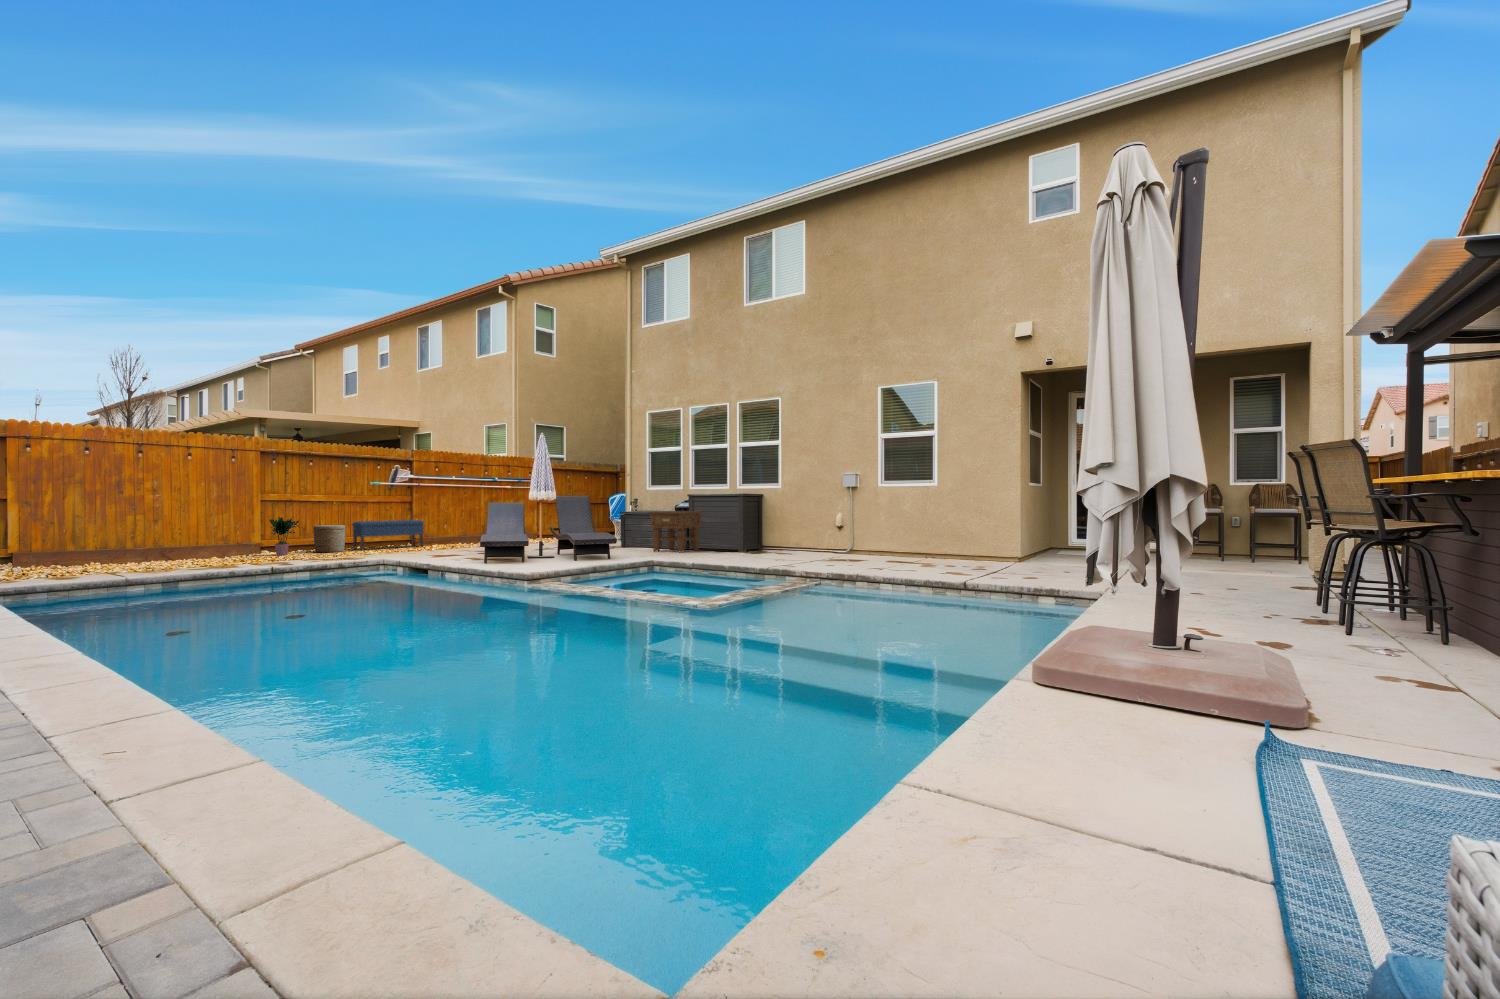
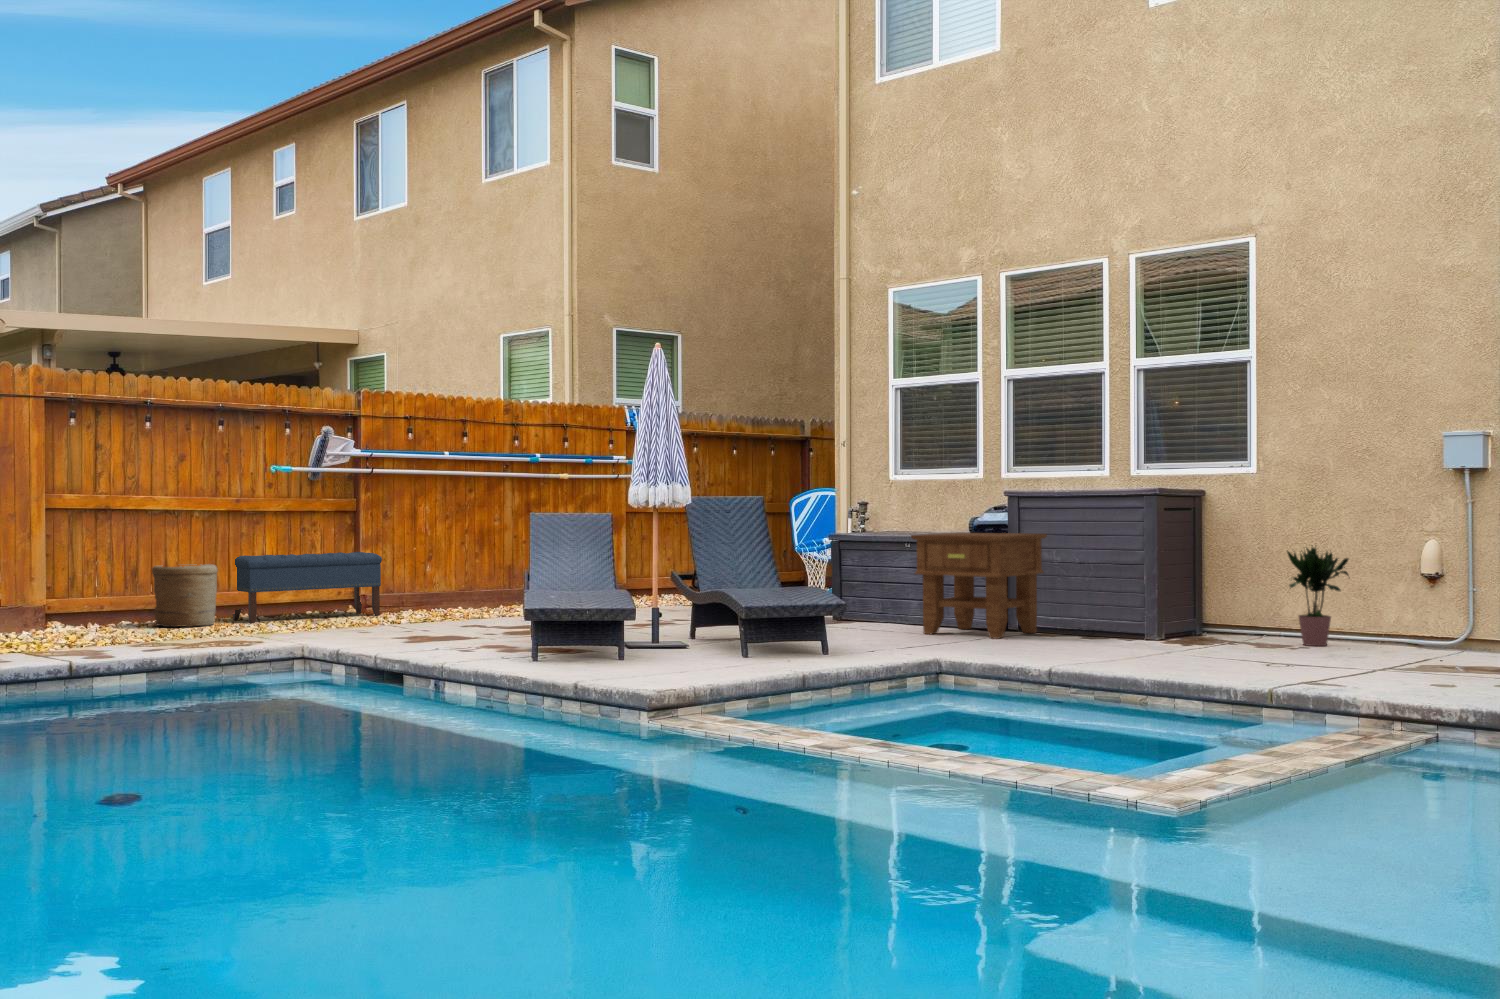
potted plant: present [269,517,299,556] -> present [1287,547,1349,646]

